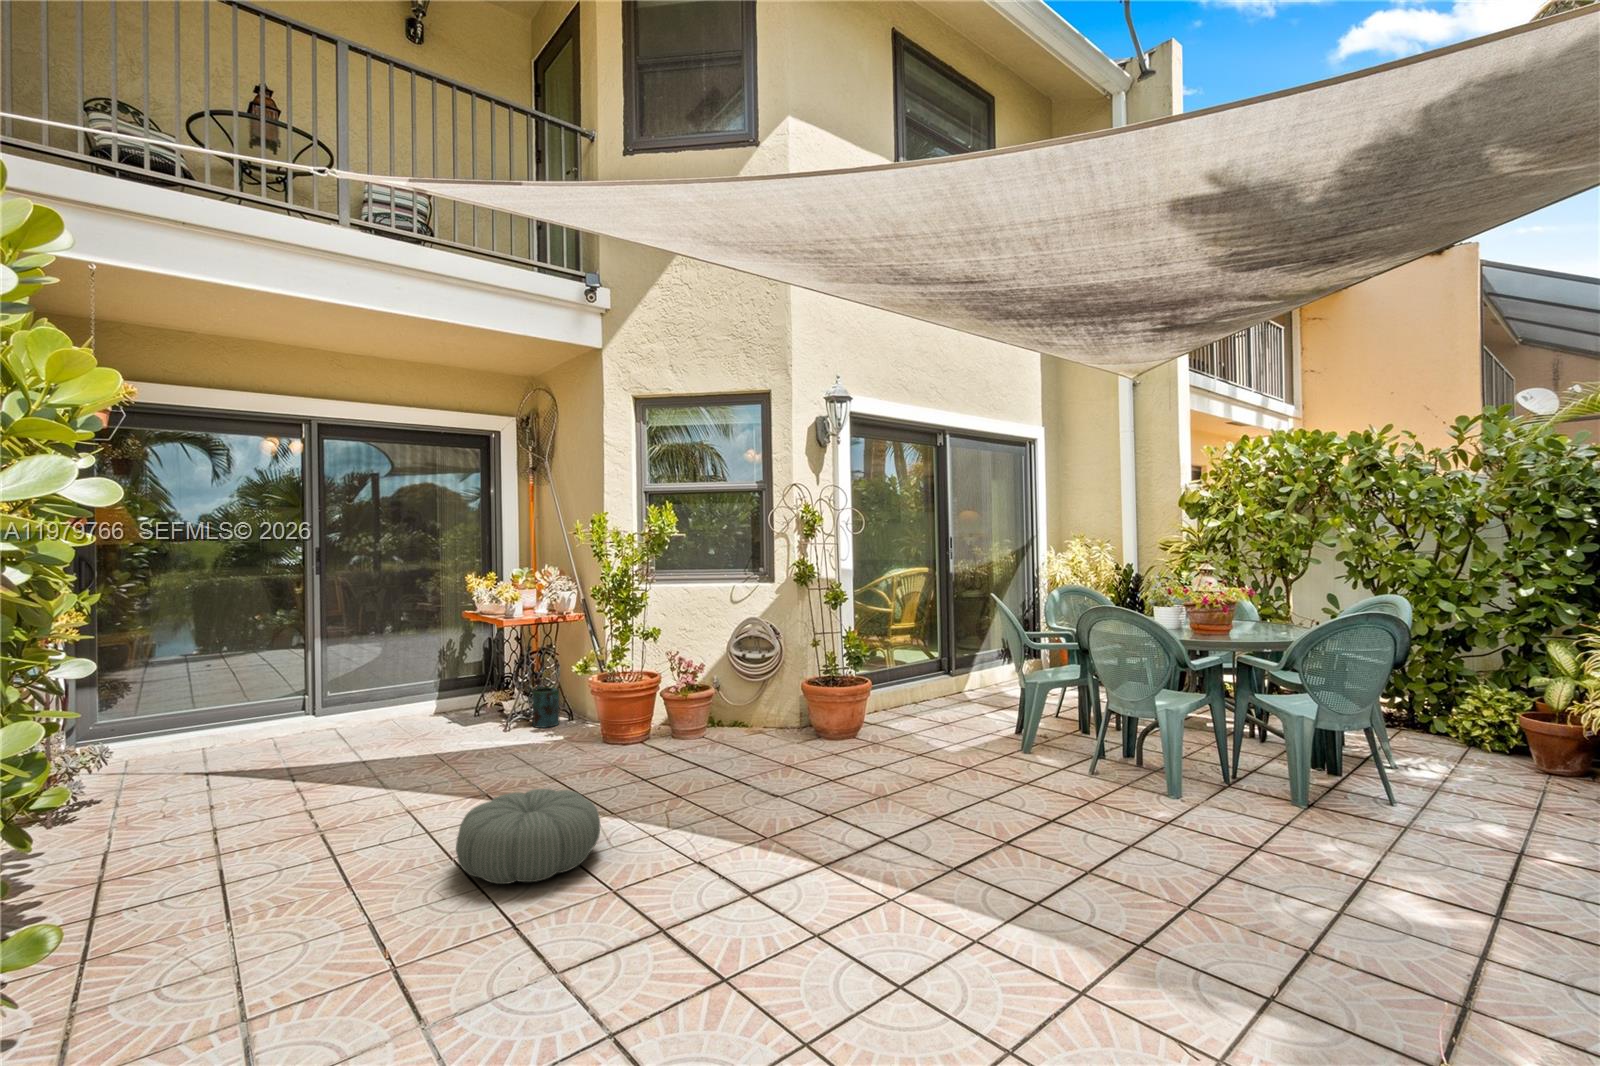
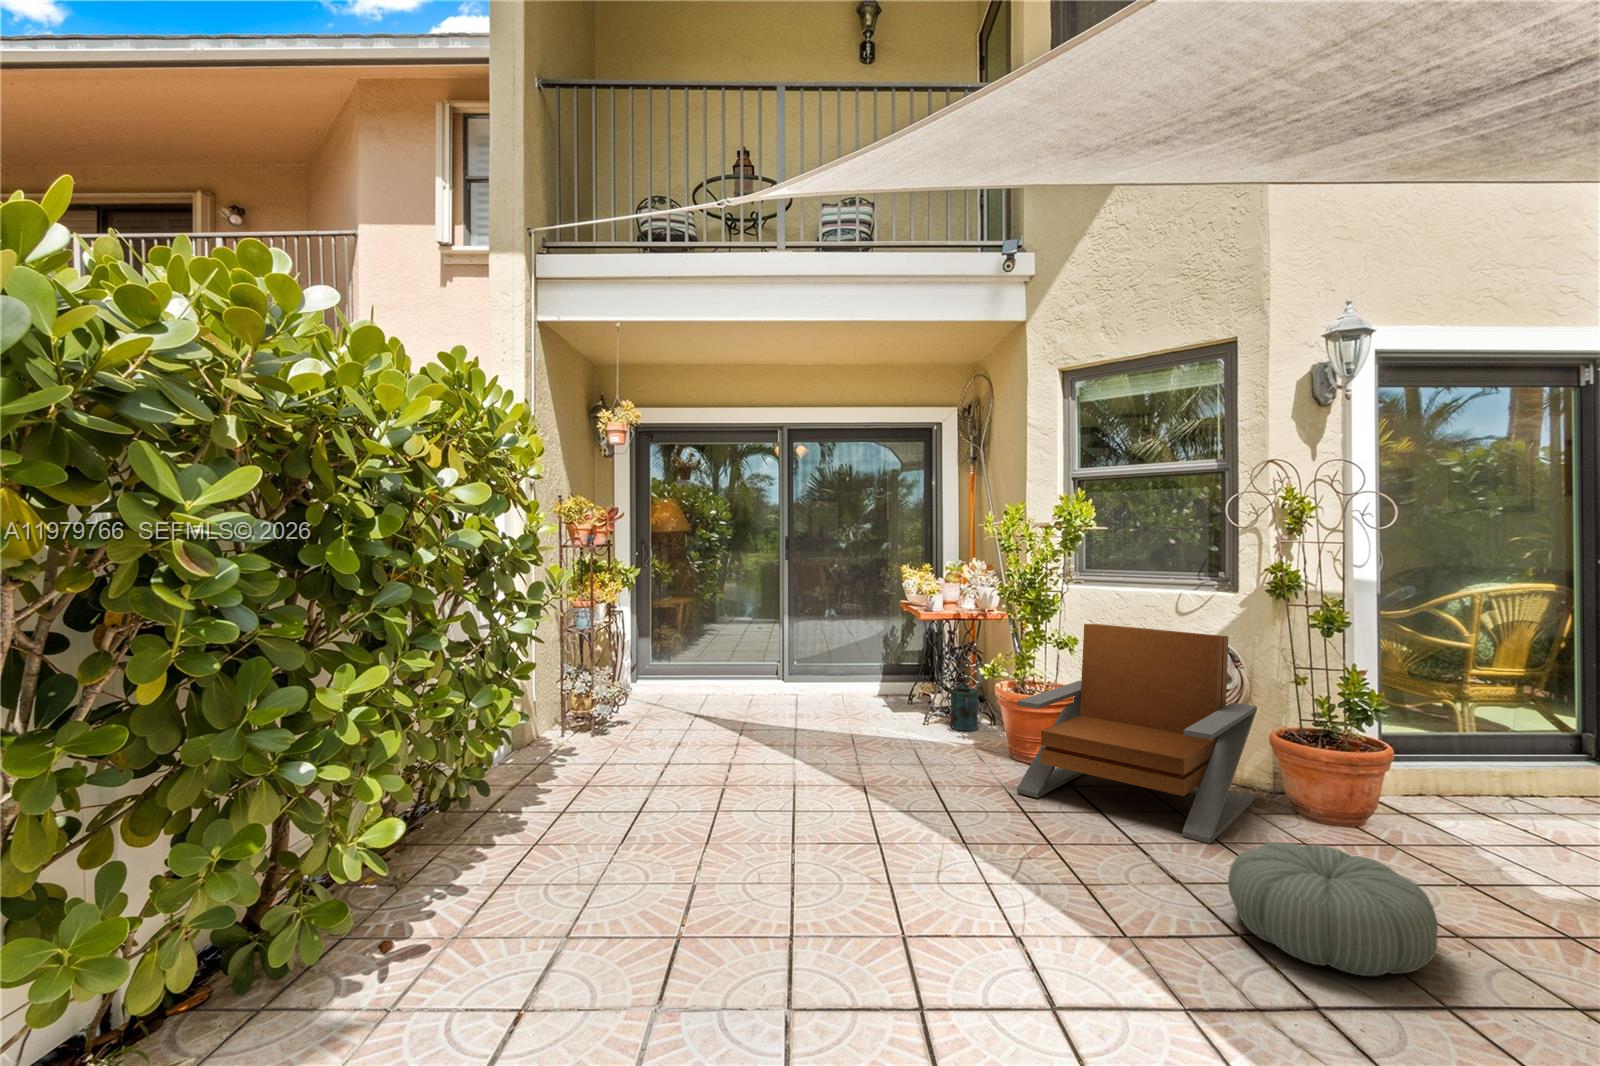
lounge chair: none [628,615,790,767] -> present [1017,624,1257,843]
pouf: present [456,789,600,884] -> present [1228,842,1438,976]

